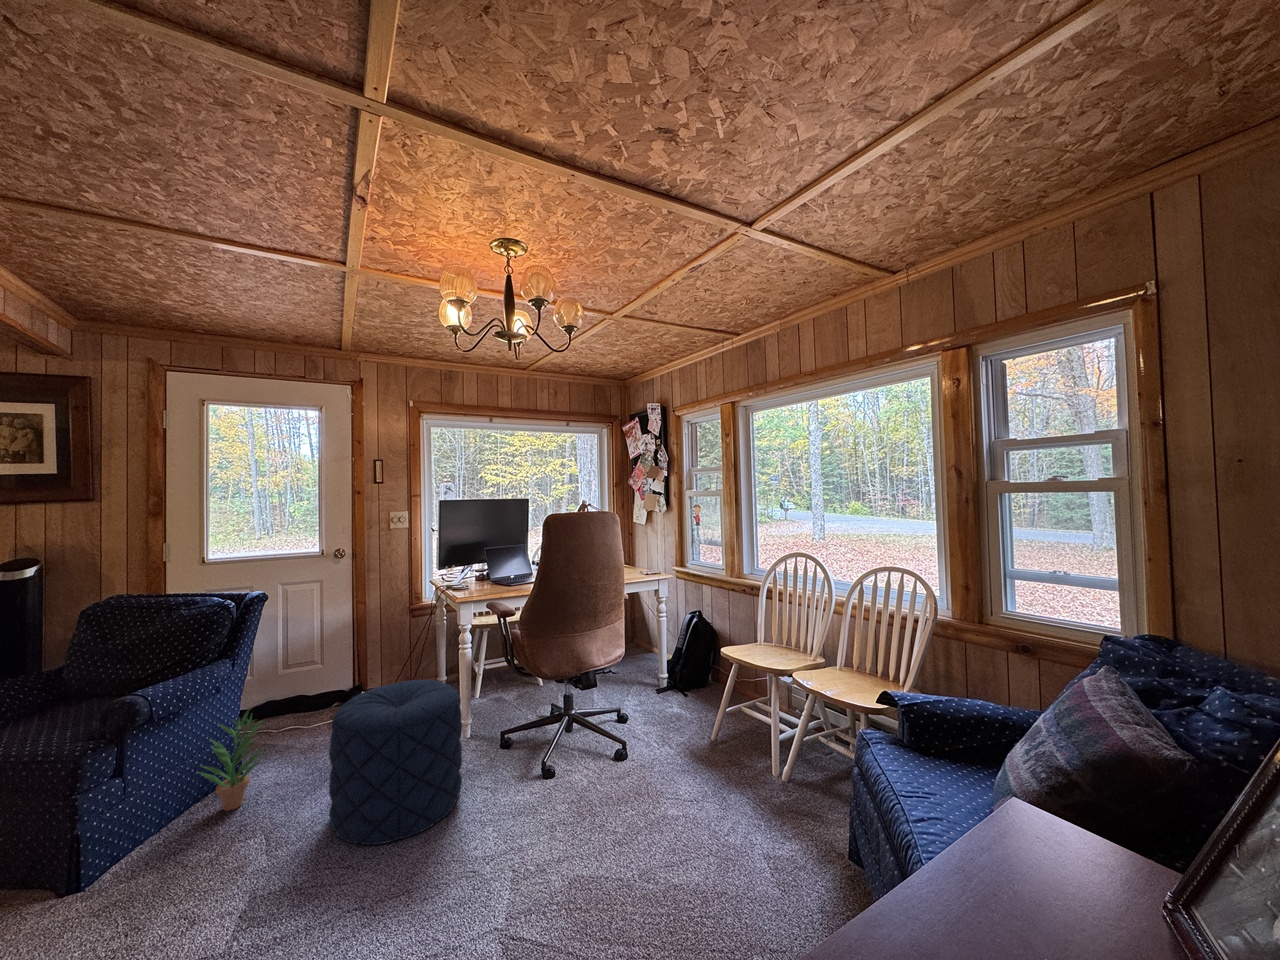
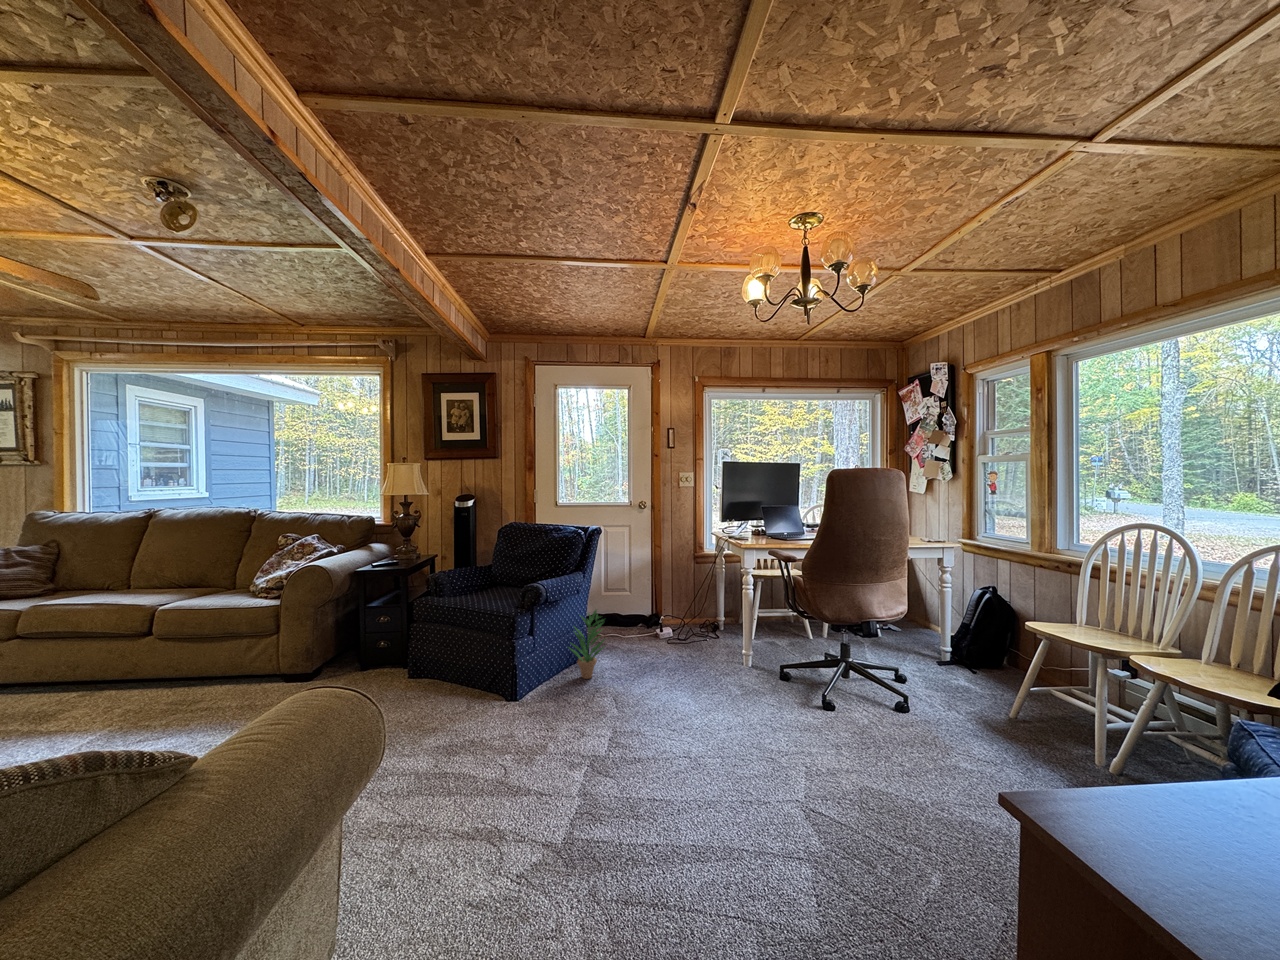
pouf: present [329,680,462,845] -> none [654,605,754,723]

